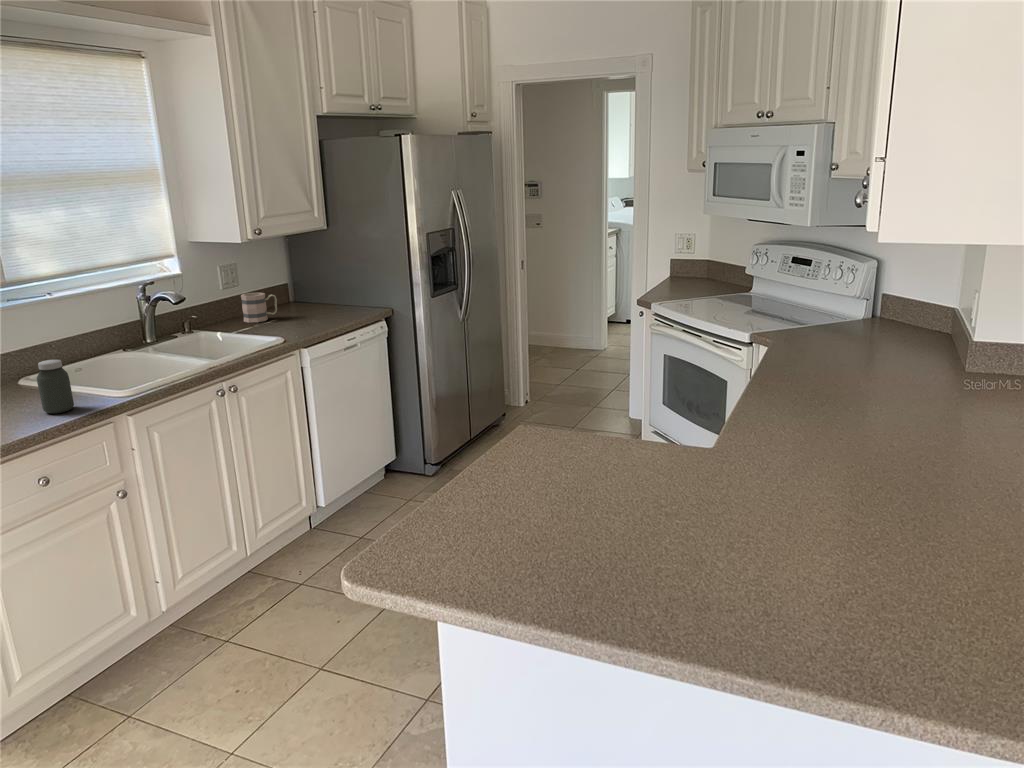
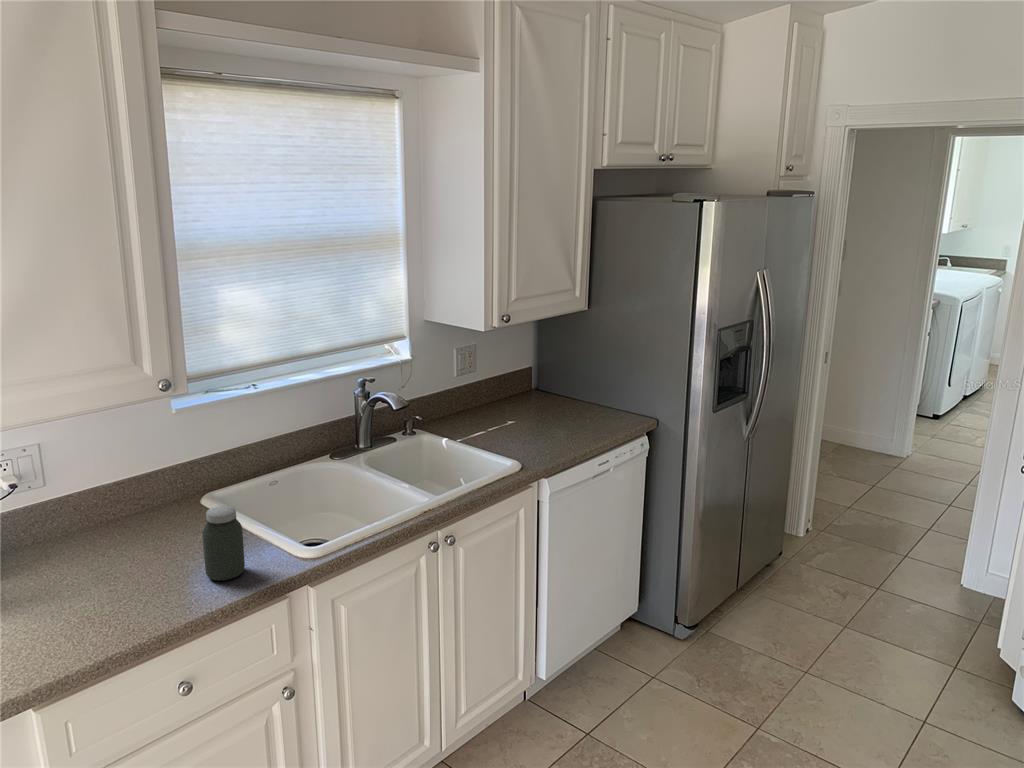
mug: present [241,293,277,323] -> none [475,385,517,425]

